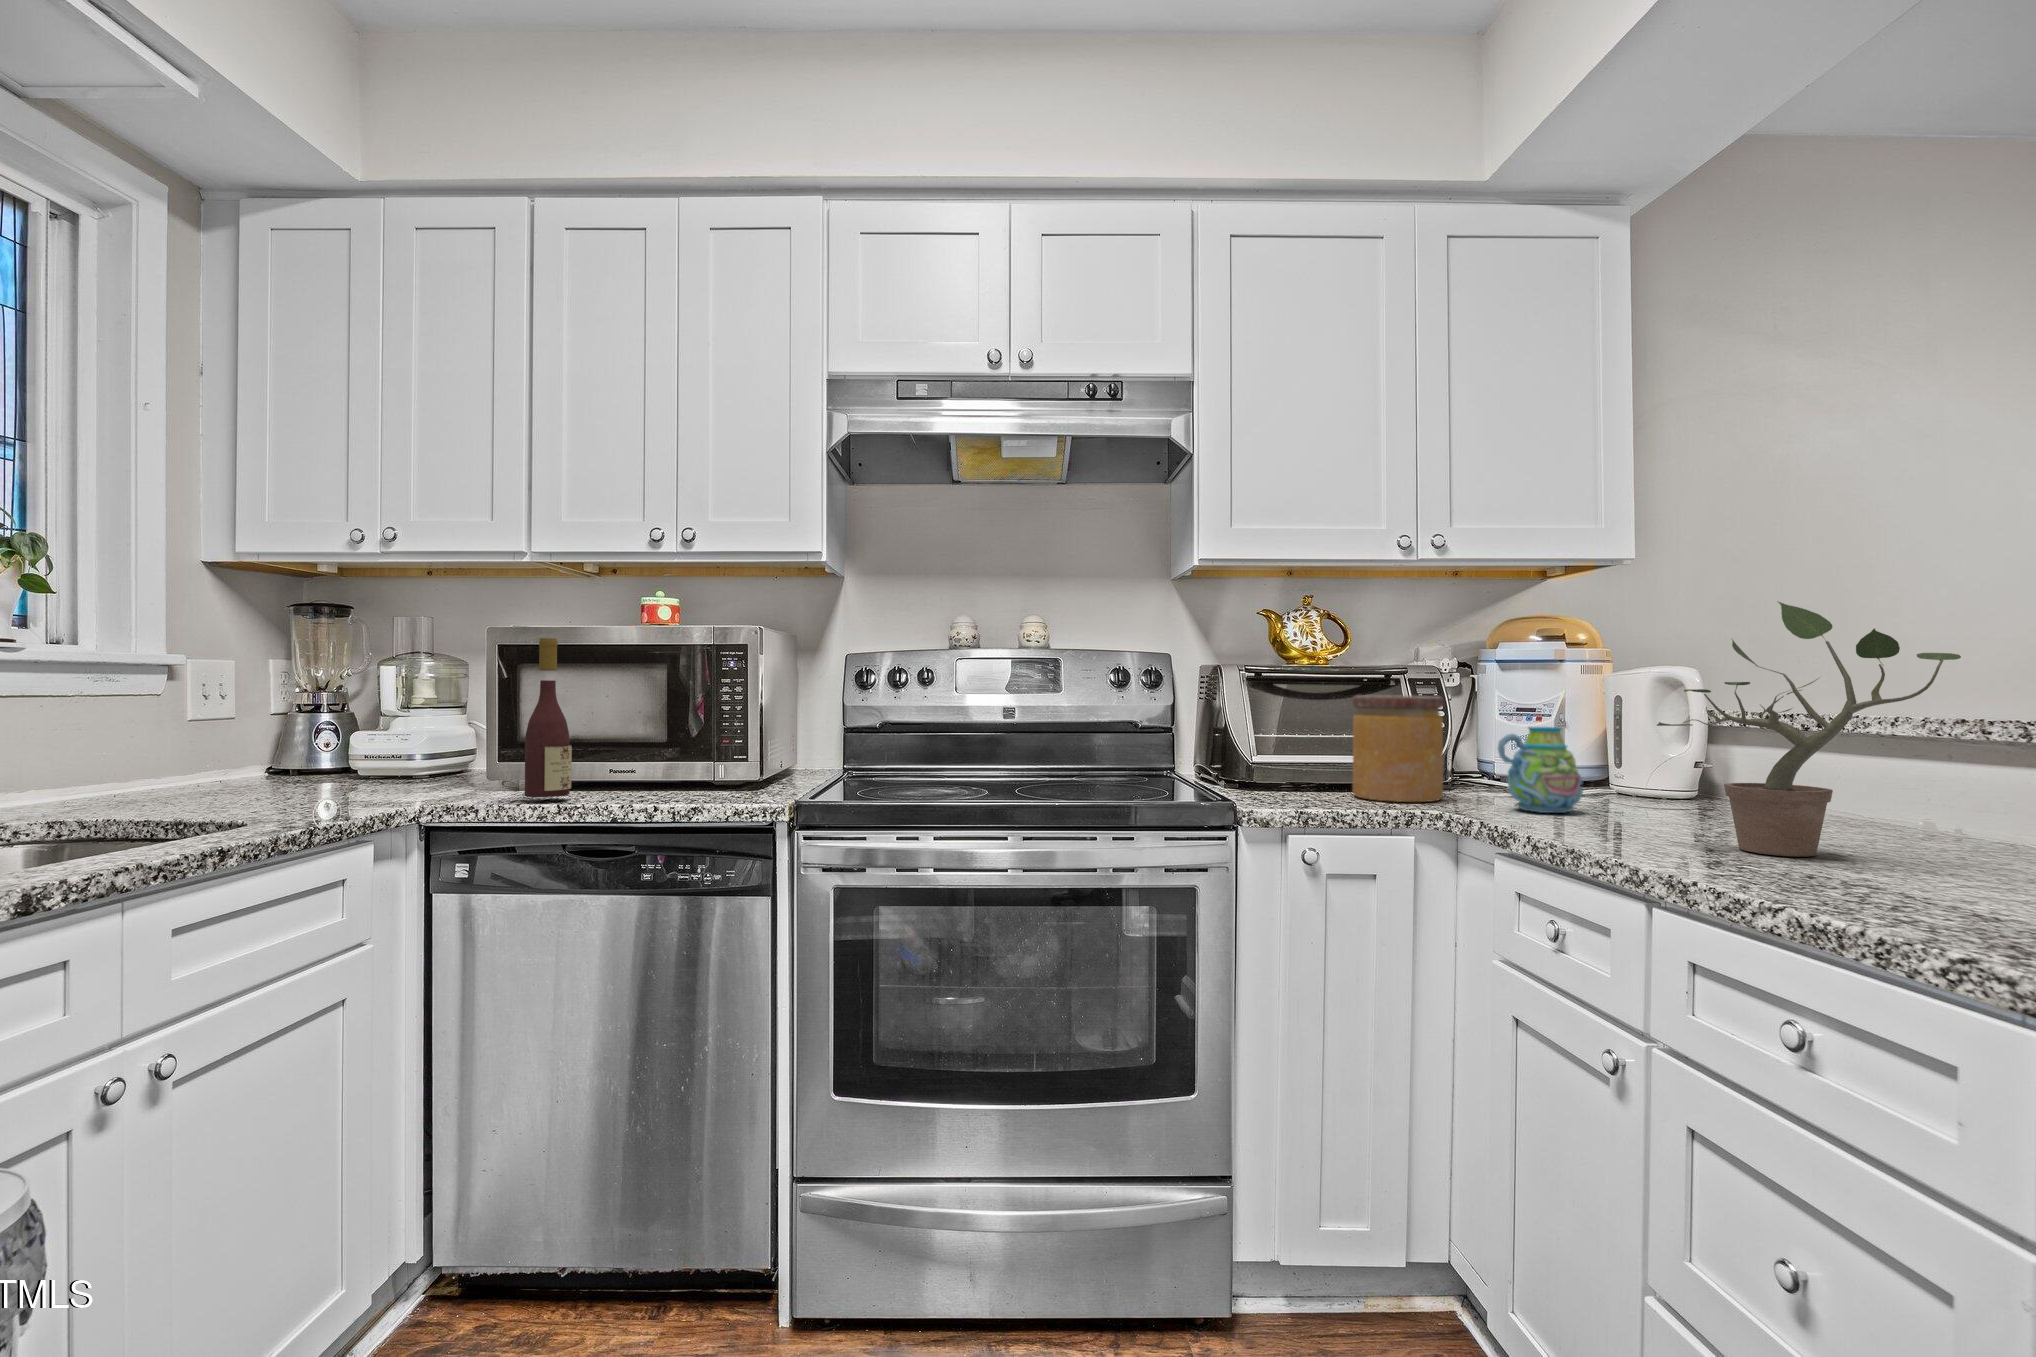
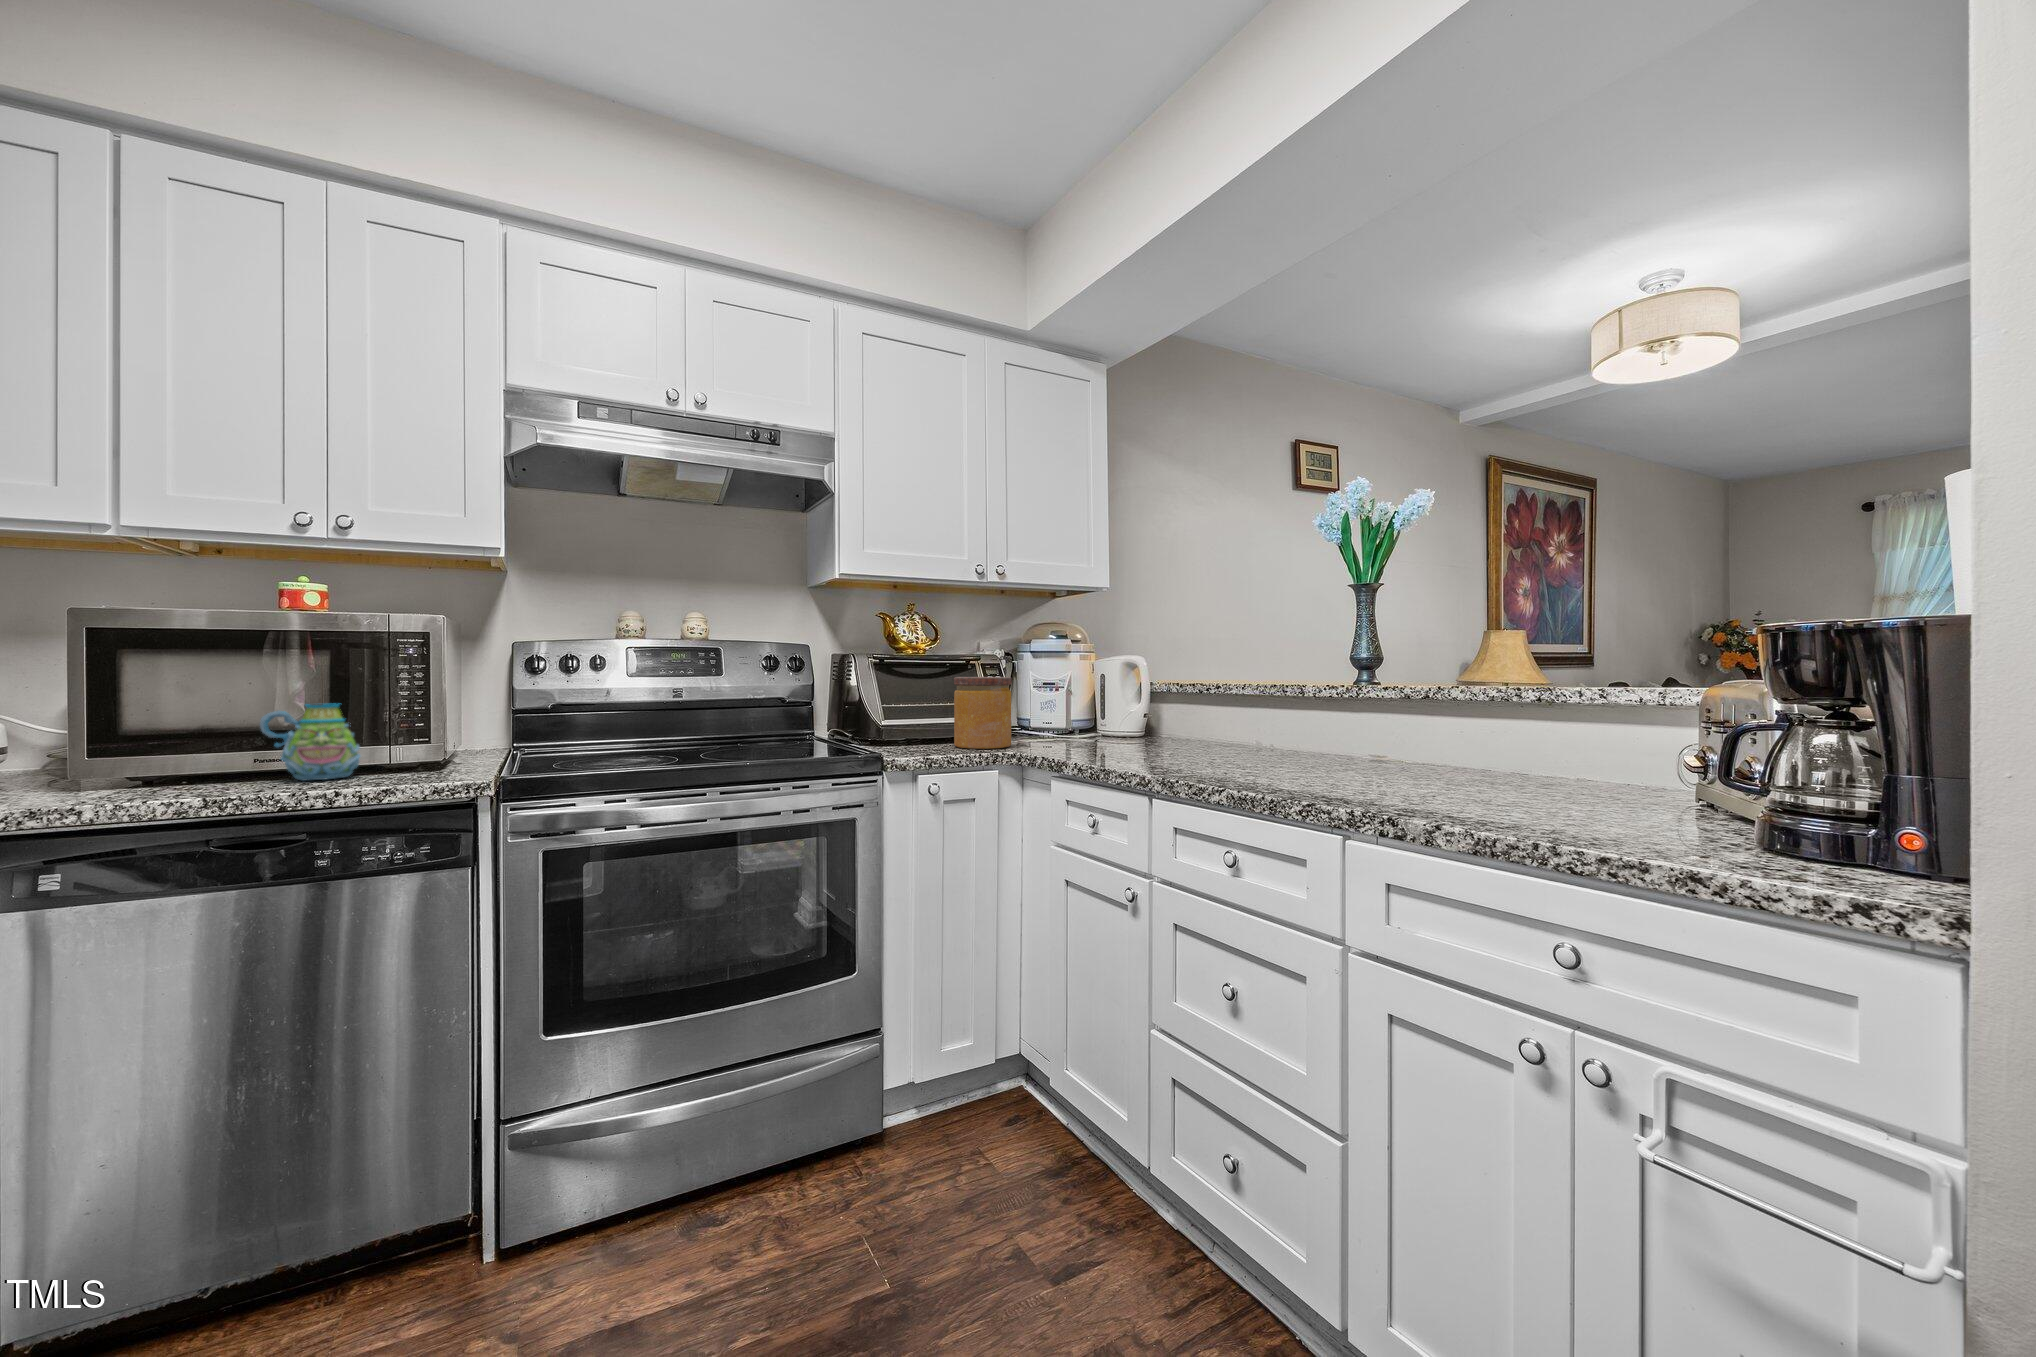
potted plant: present [1657,601,1961,857] -> none [1144,619,1281,764]
wine bottle: present [525,638,572,797] -> none [136,621,208,799]
mug: present [1498,727,1583,813] -> present [260,703,360,780]

